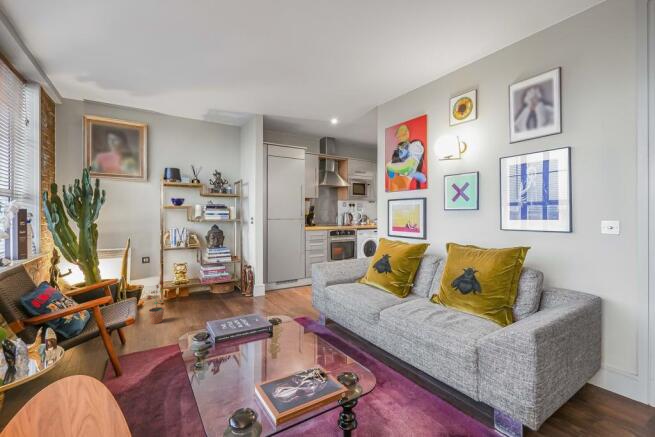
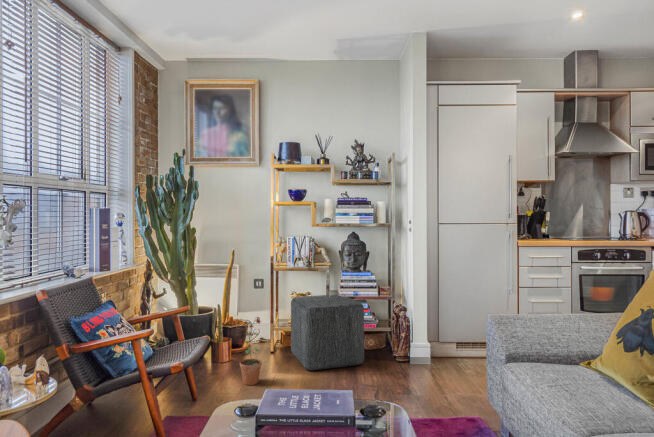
ottoman: none [177,262,226,309] -> present [291,294,364,371]

